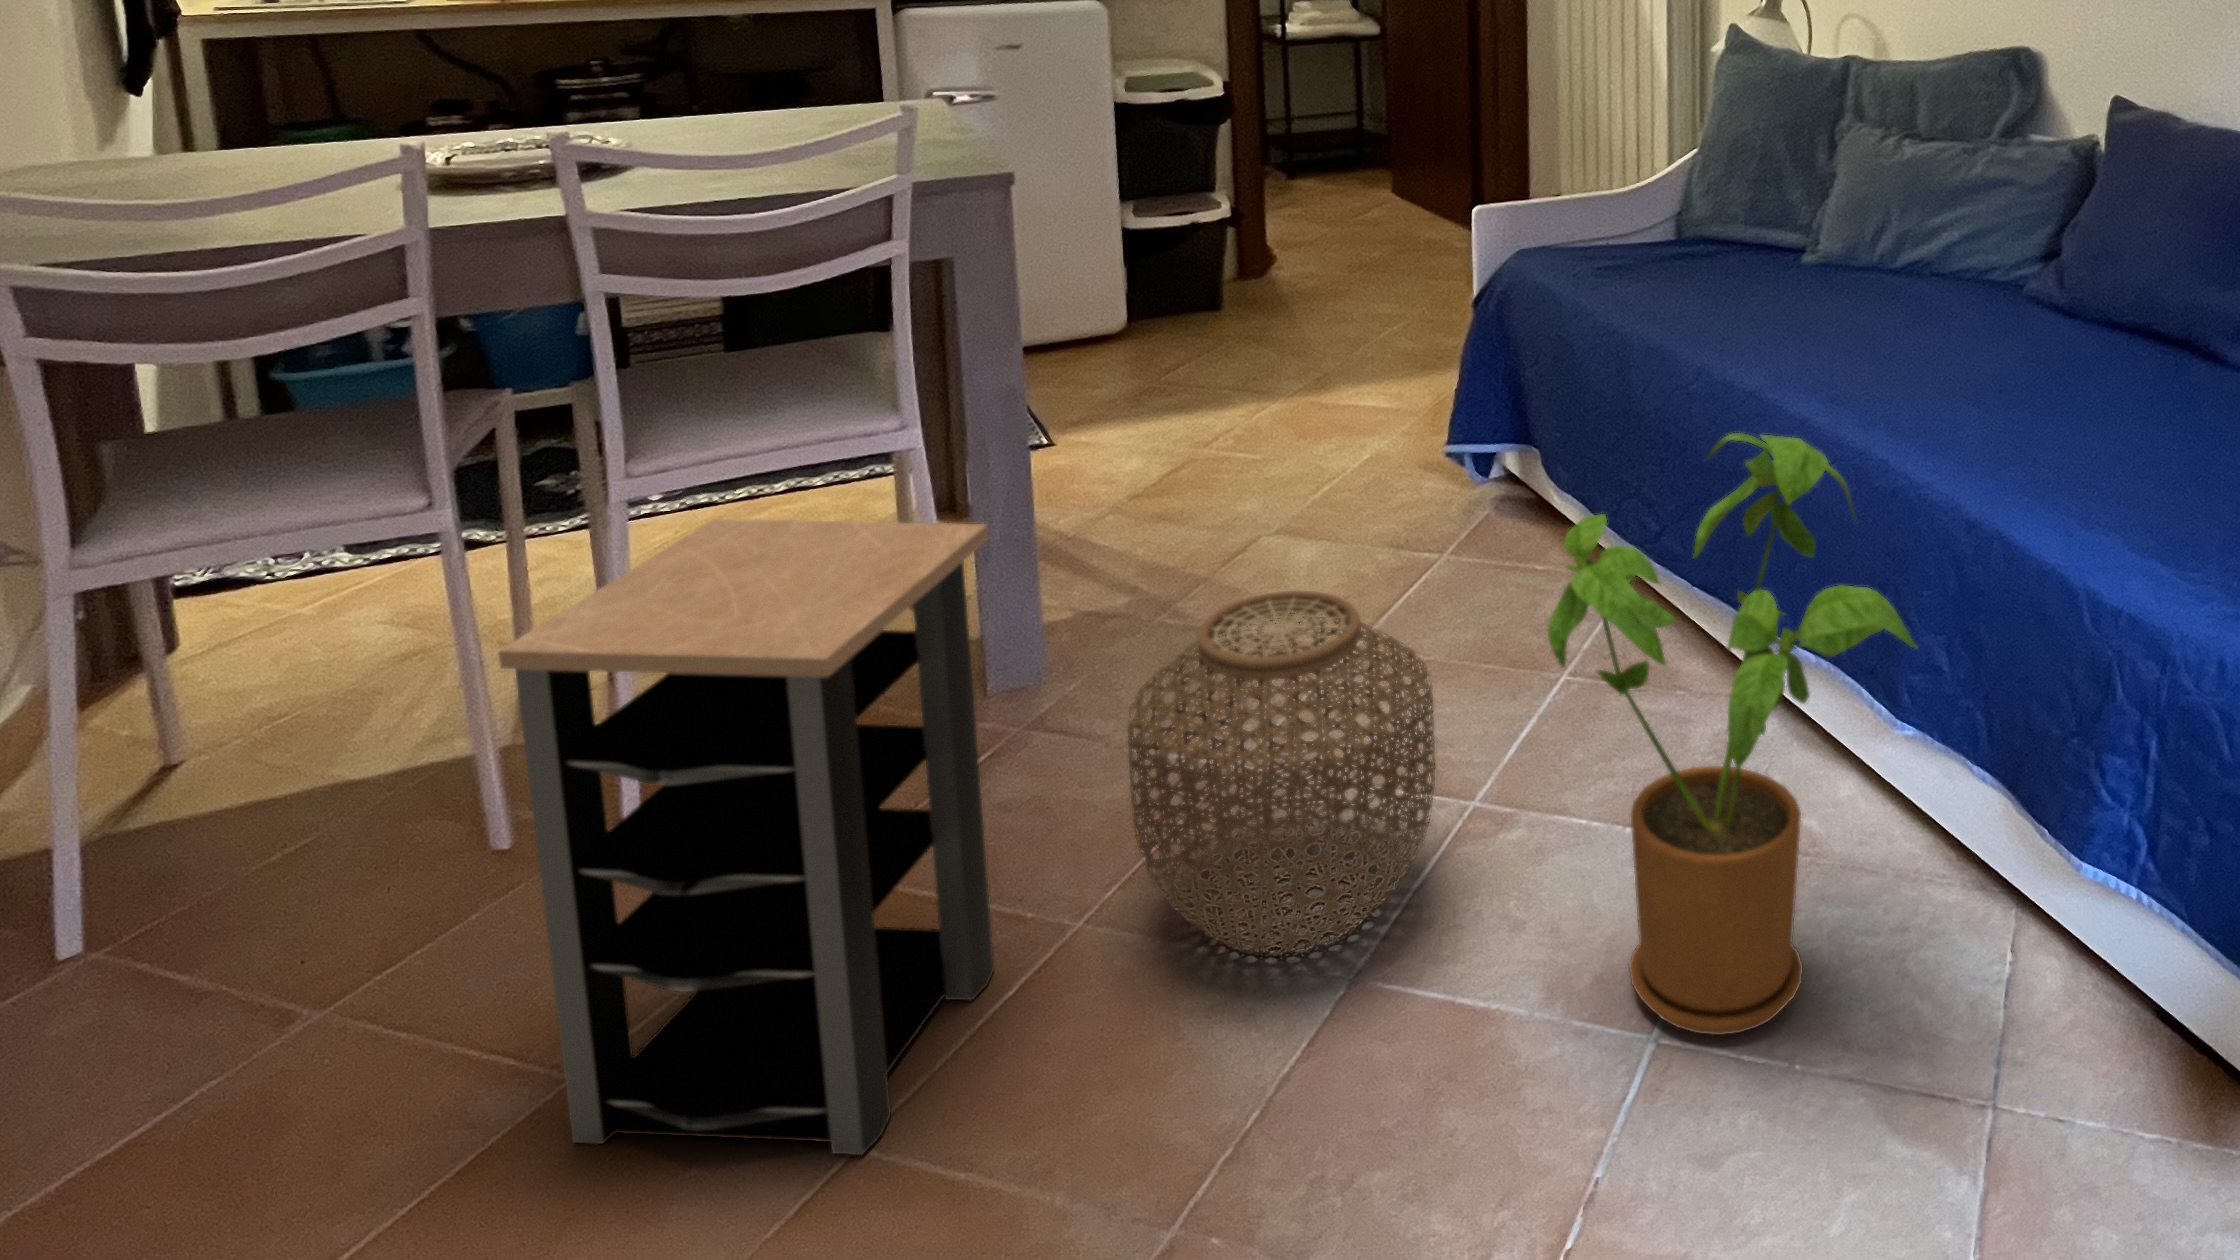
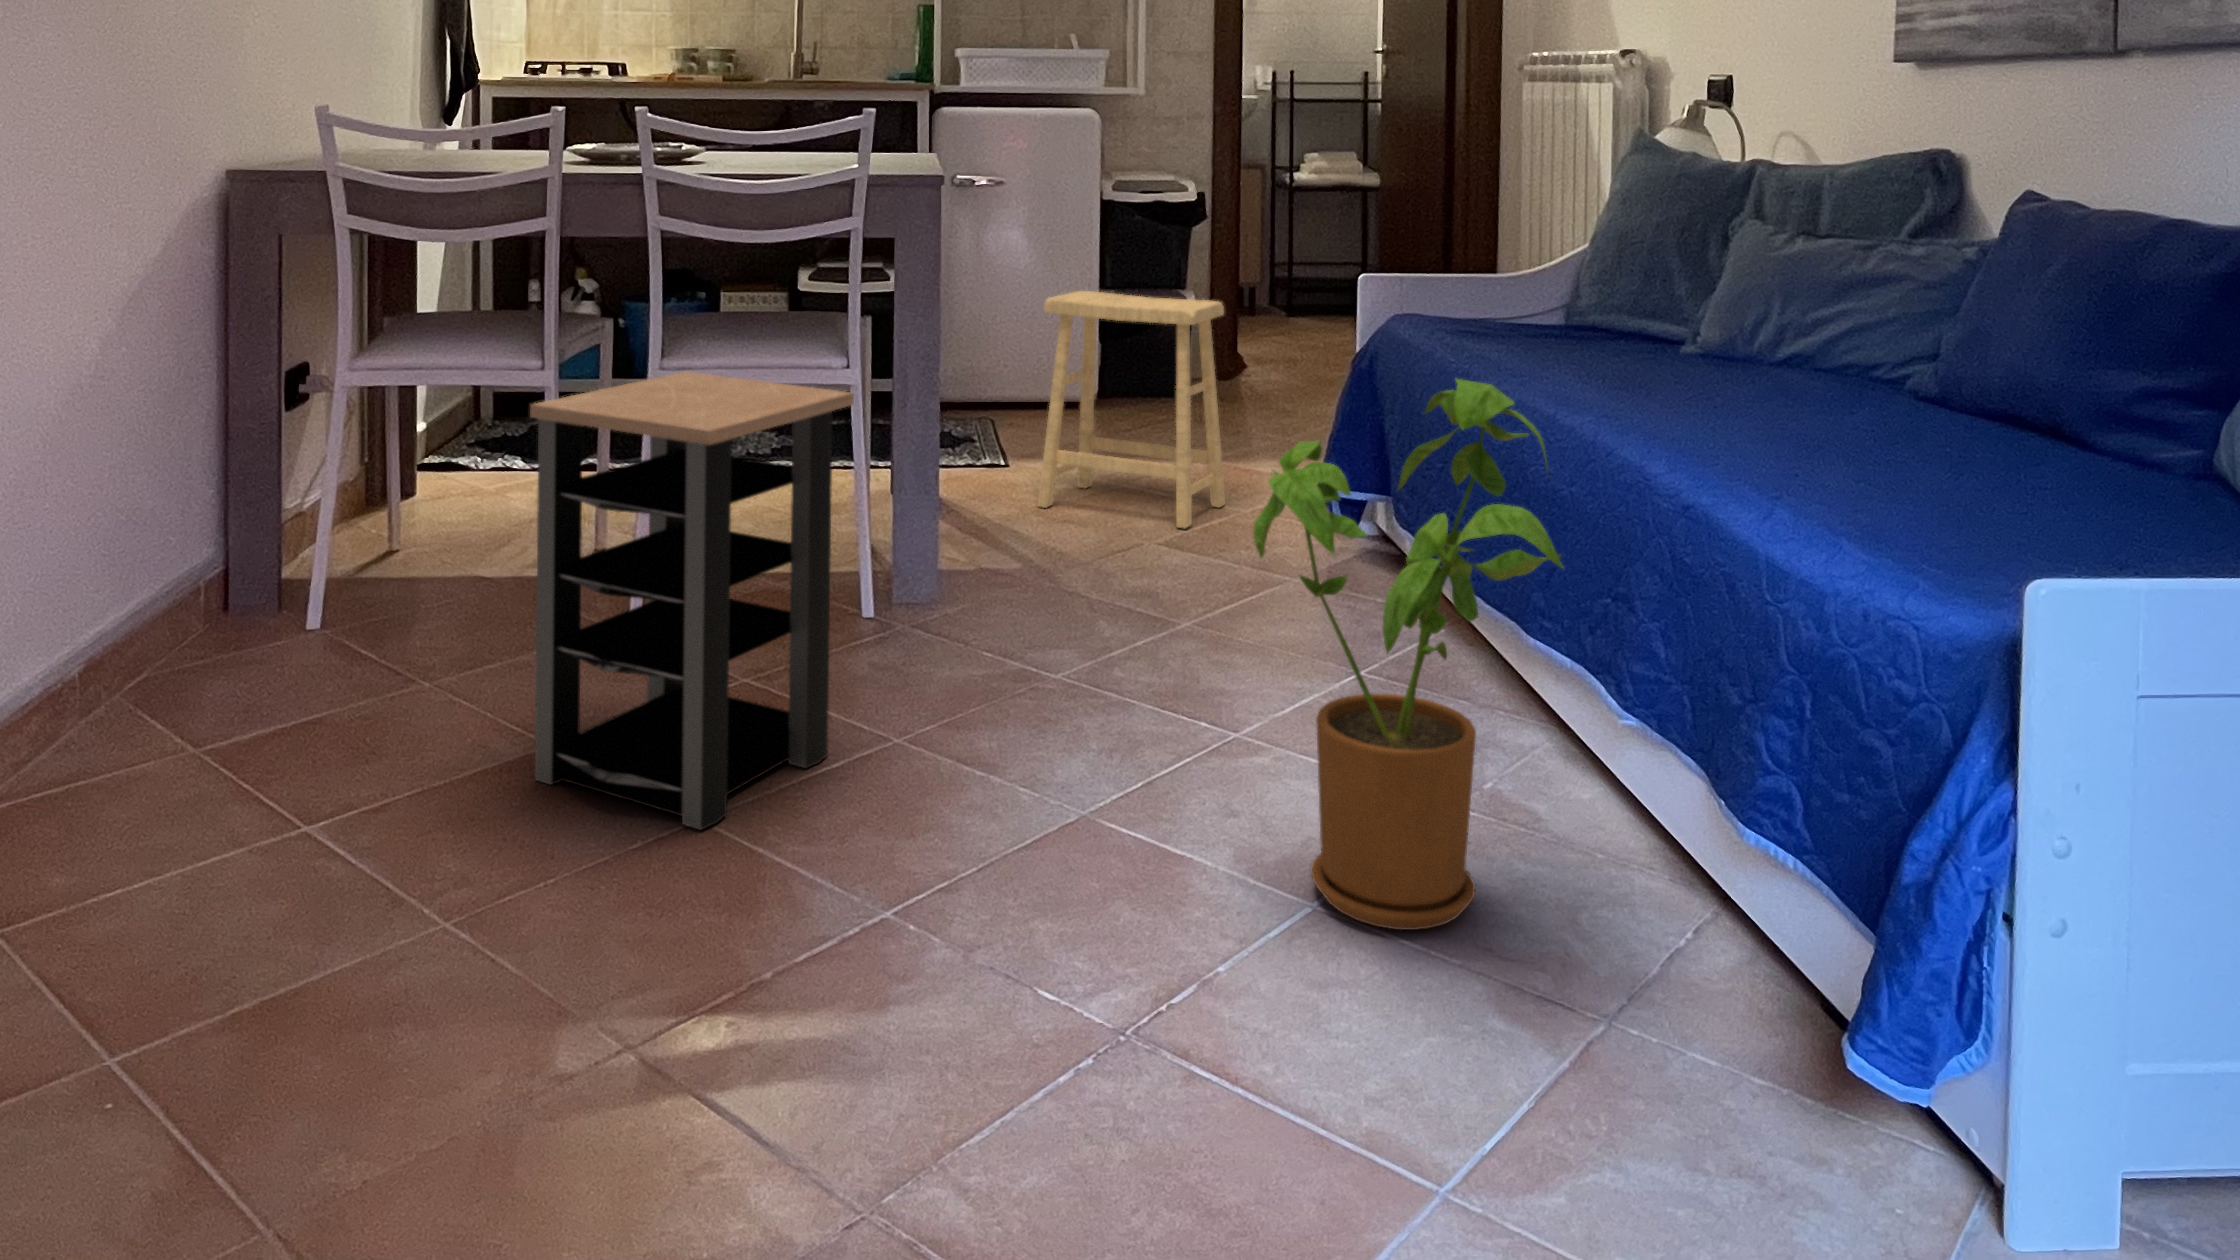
footstool: none [1104,243,1330,505] -> present [1038,291,1226,528]
woven basket: present [1128,591,1435,953] -> none [937,498,1185,795]

